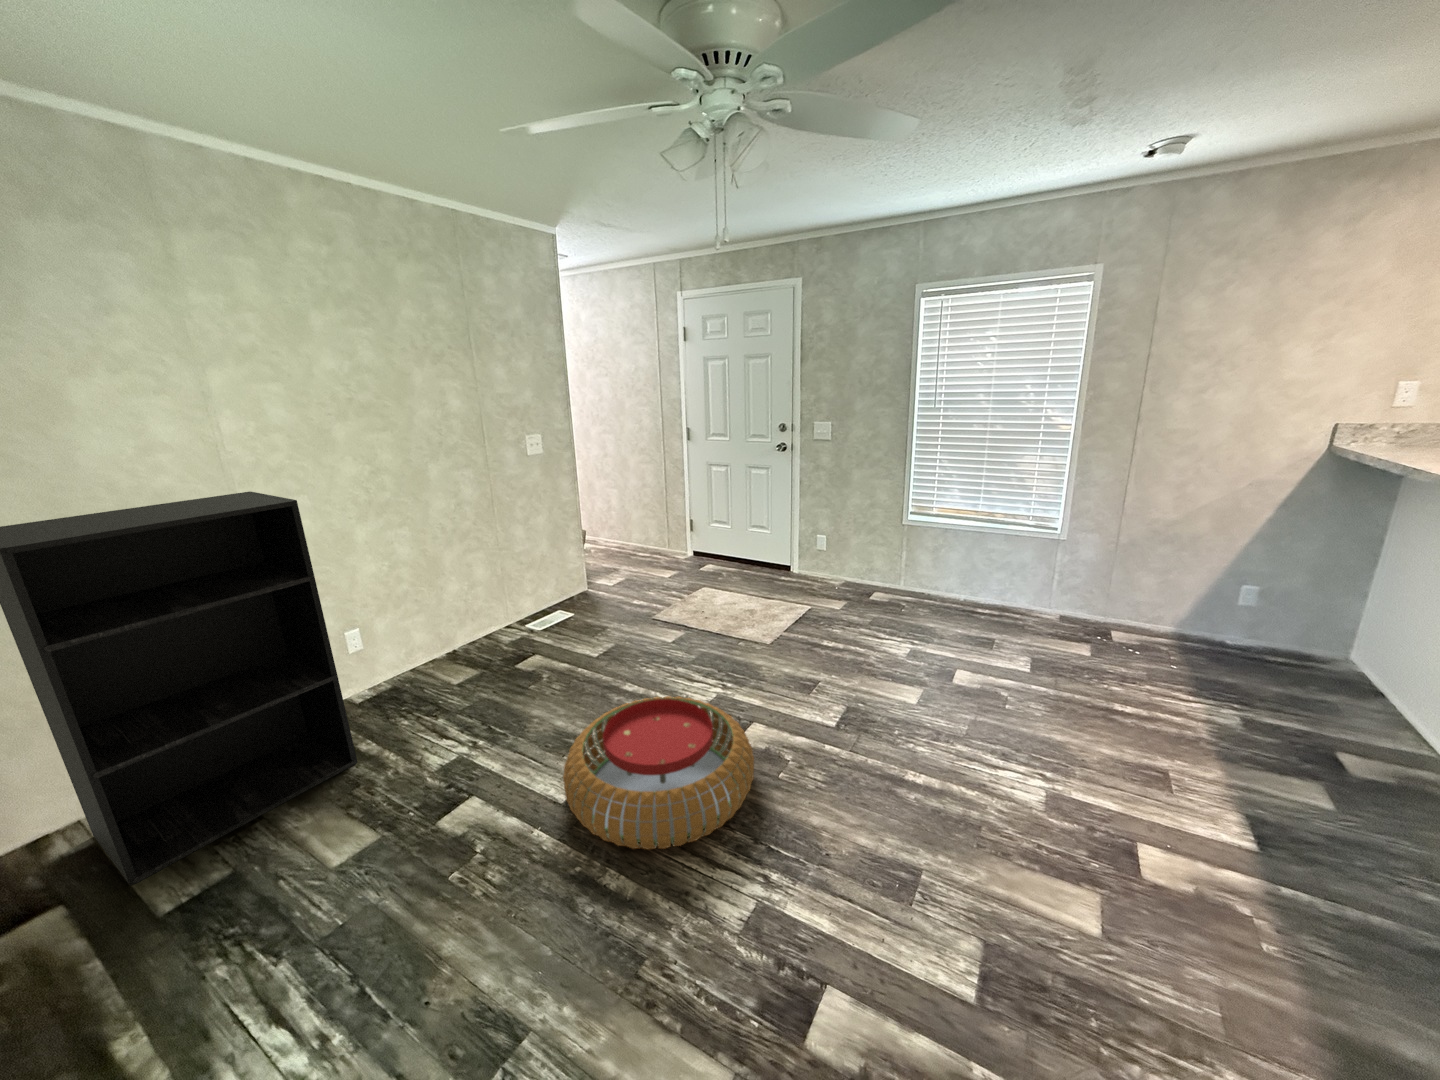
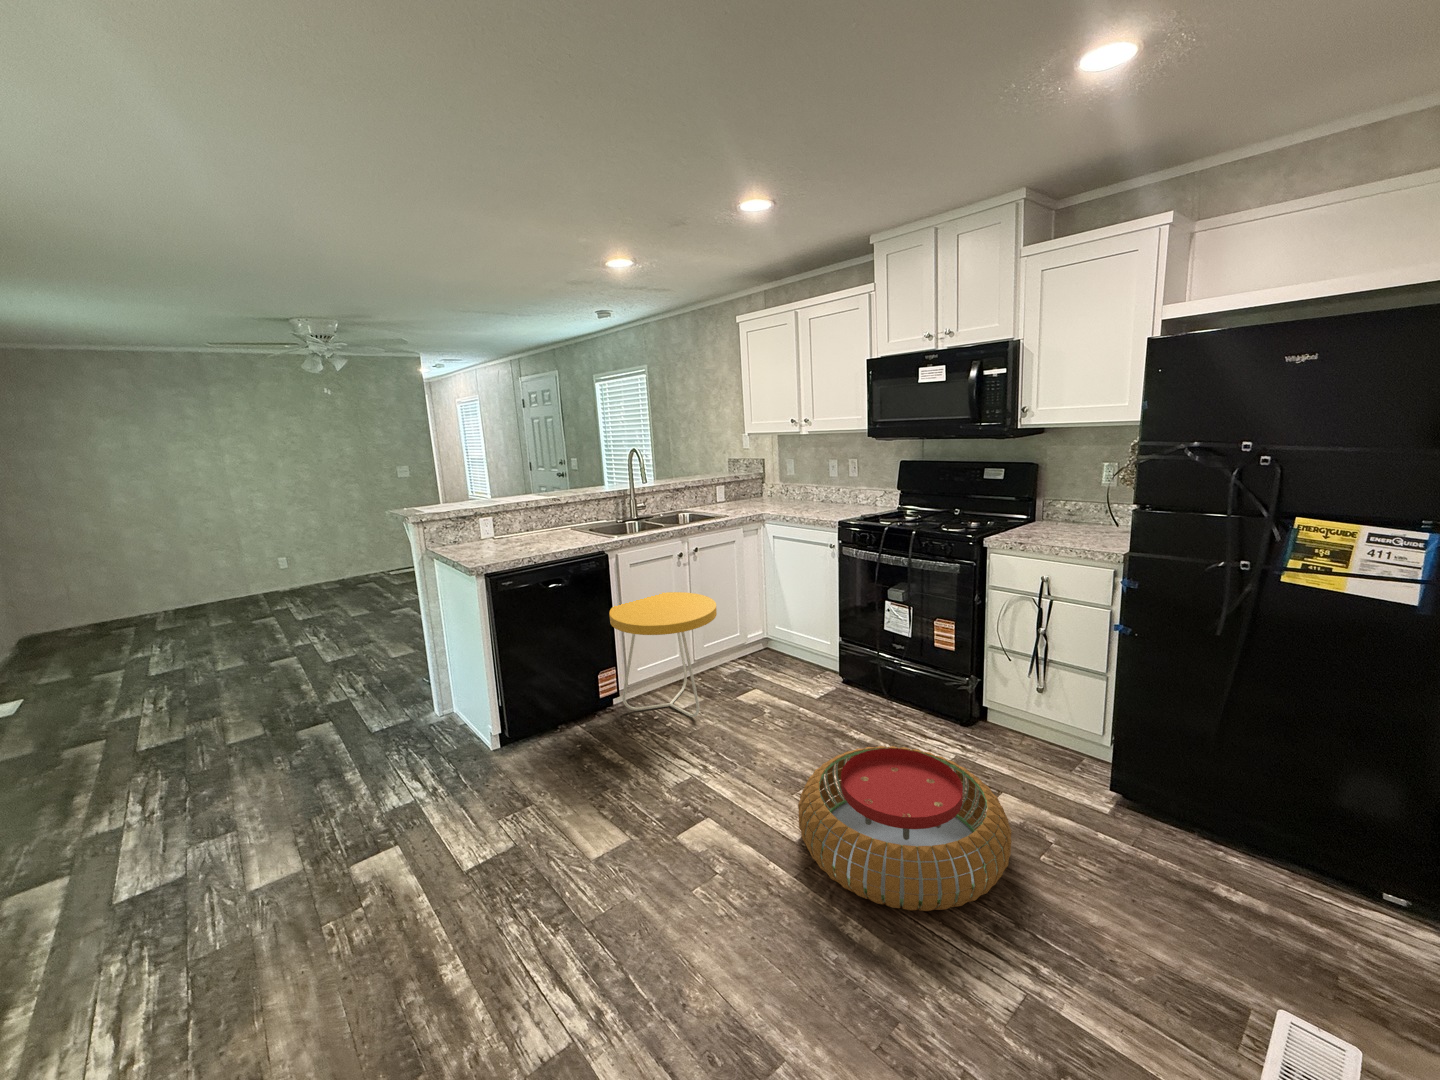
bookshelf: present [0,492,357,885] -> none [373,516,603,840]
side table: none [361,566,488,694] -> present [609,592,717,717]

